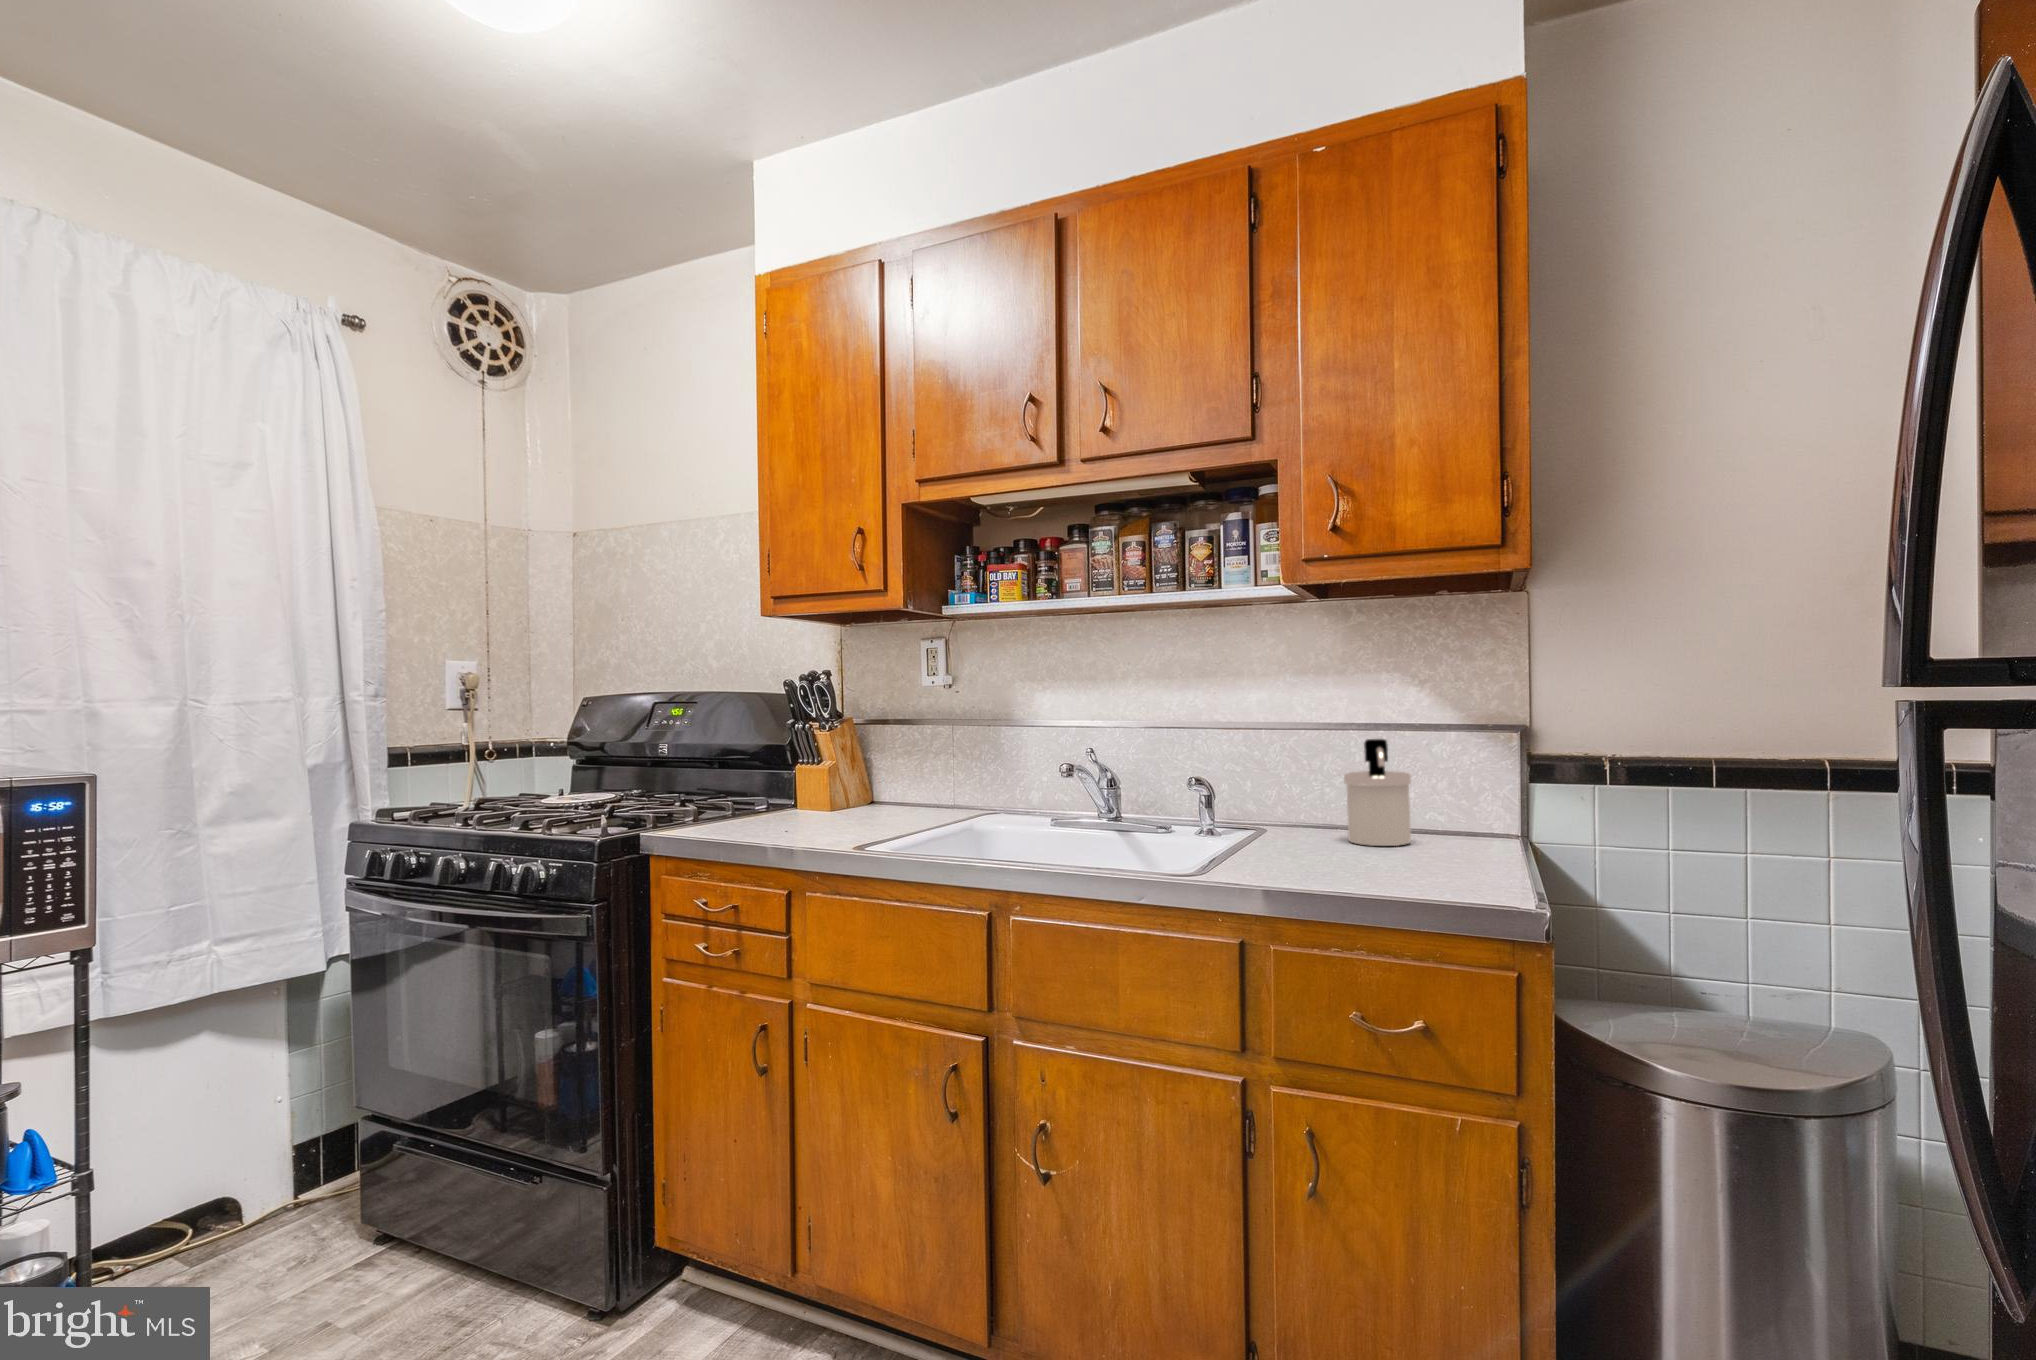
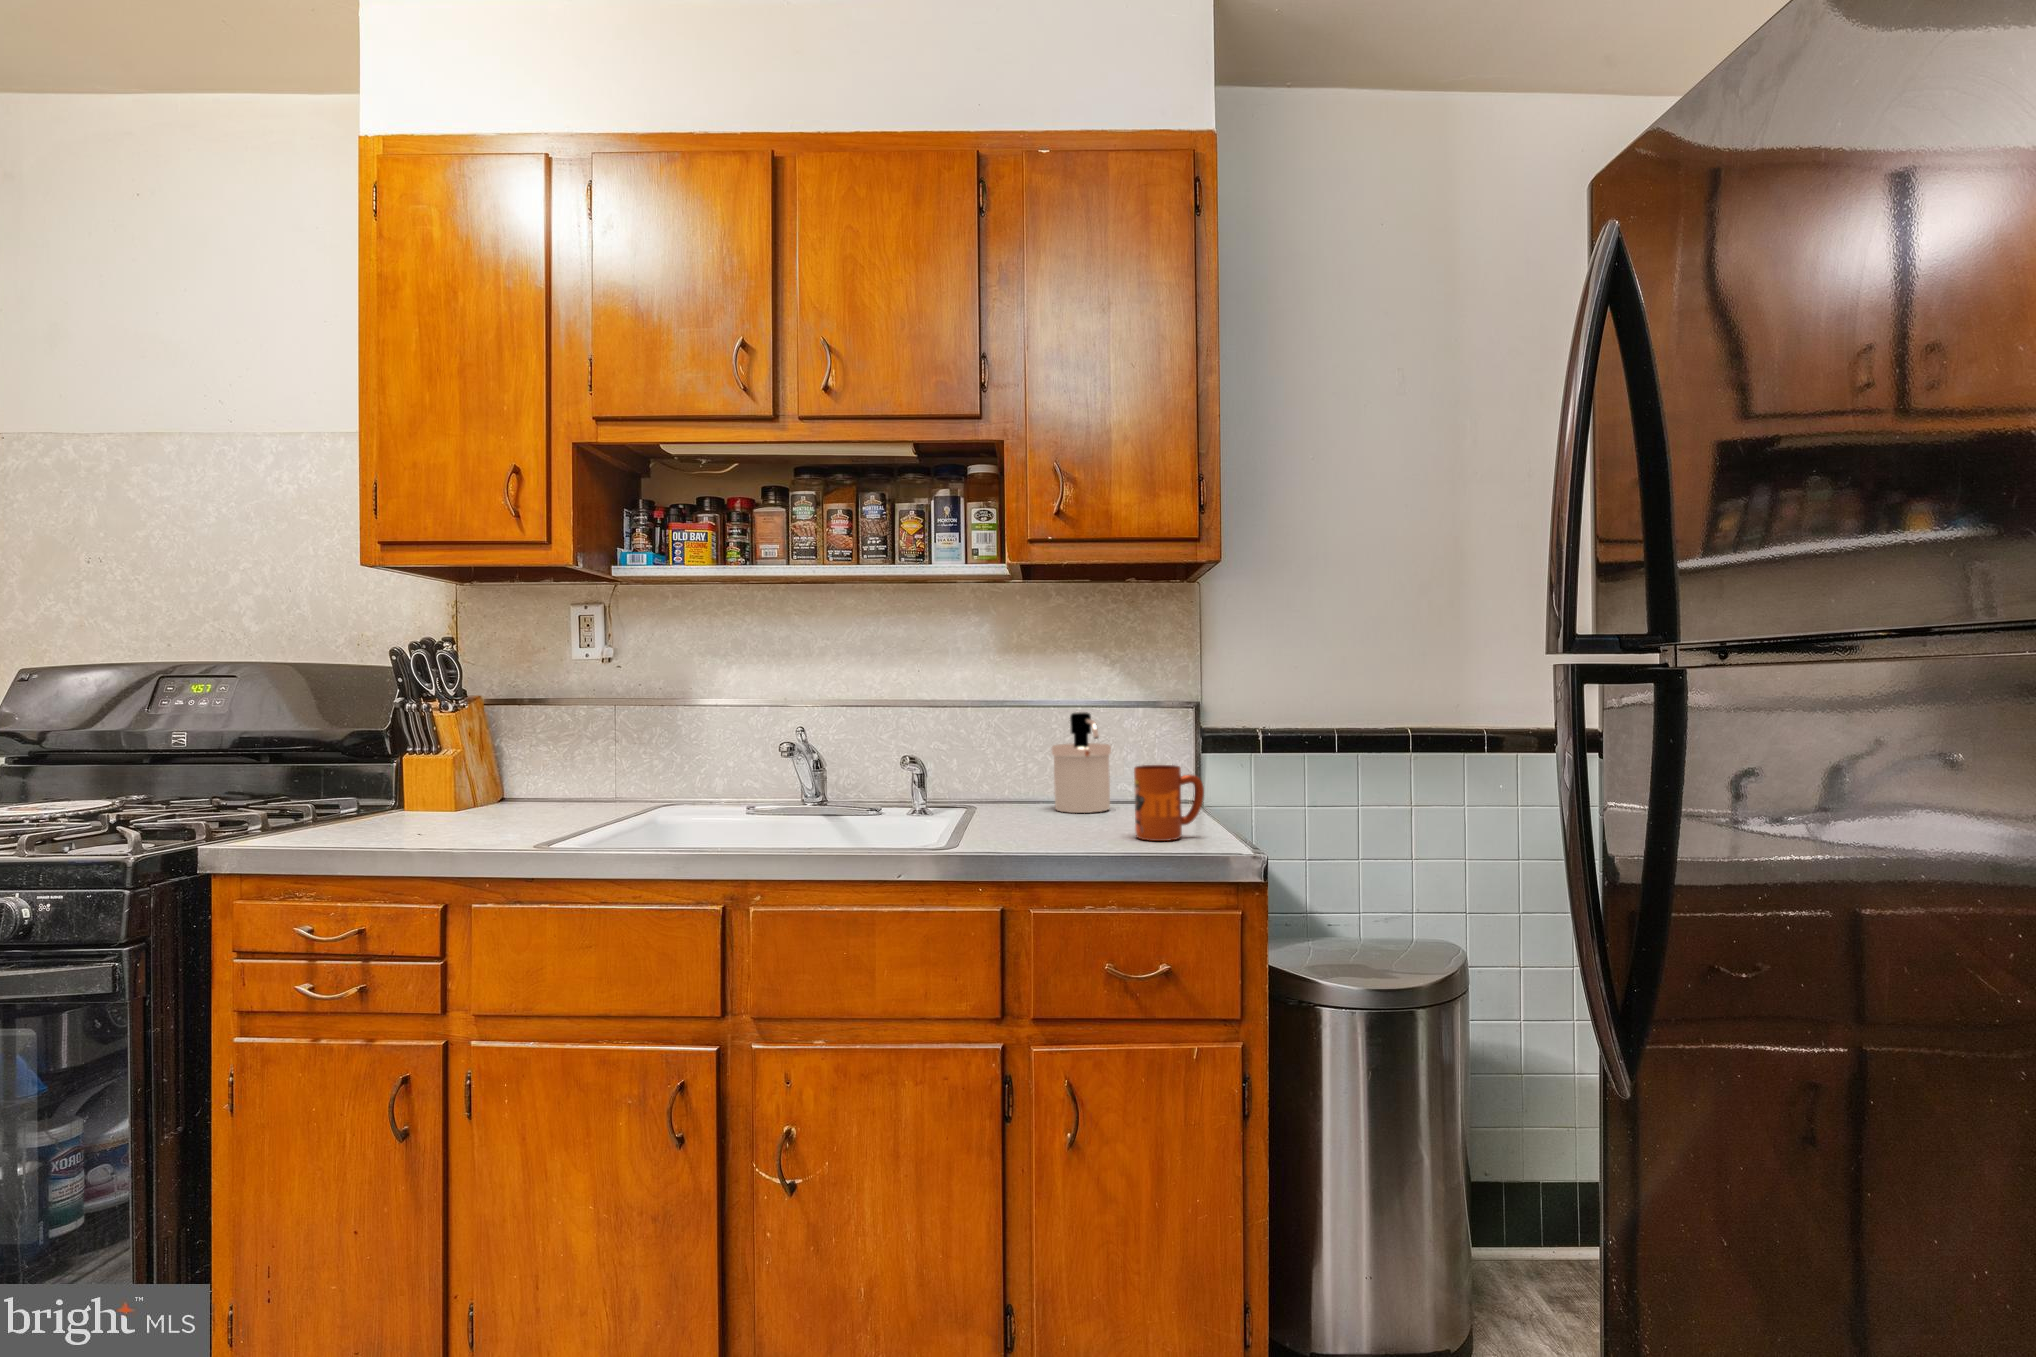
mug: none [1397,800,1481,883] -> present [1134,765,1204,841]

